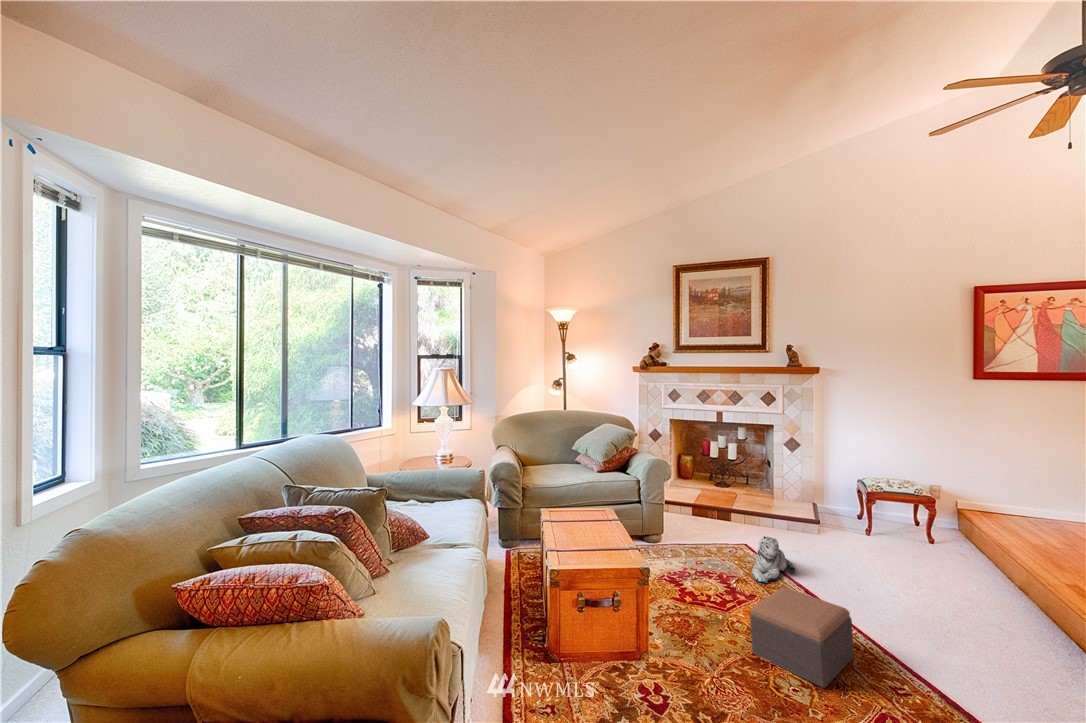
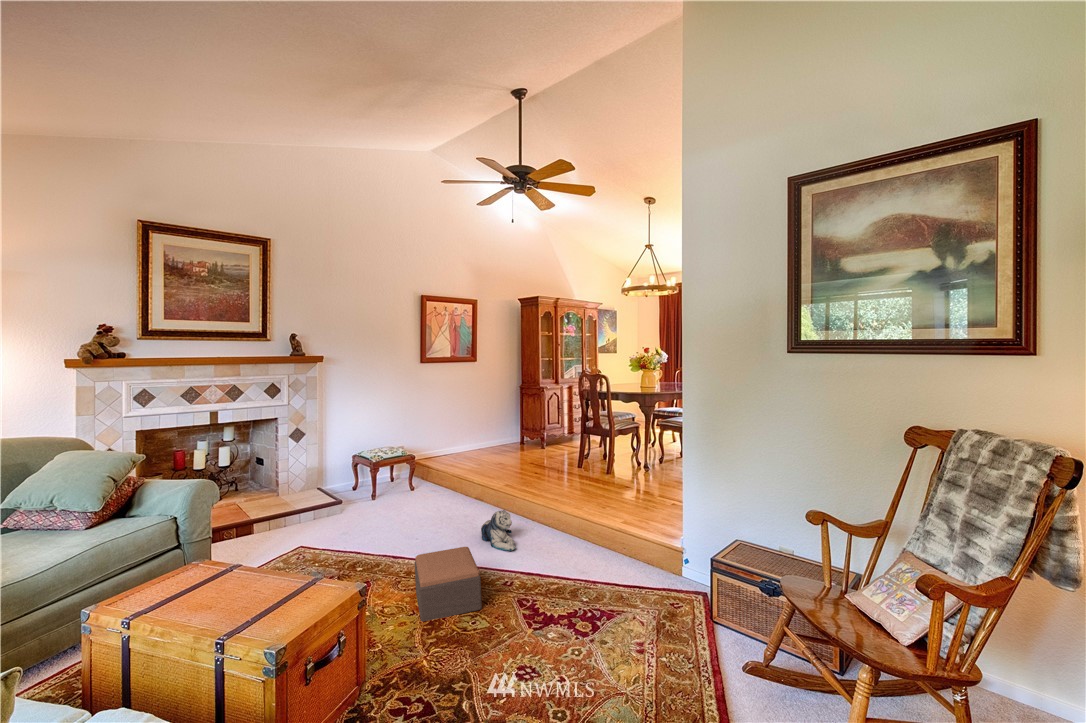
plush toy: present [752,536,795,583] -> present [481,510,516,552]

